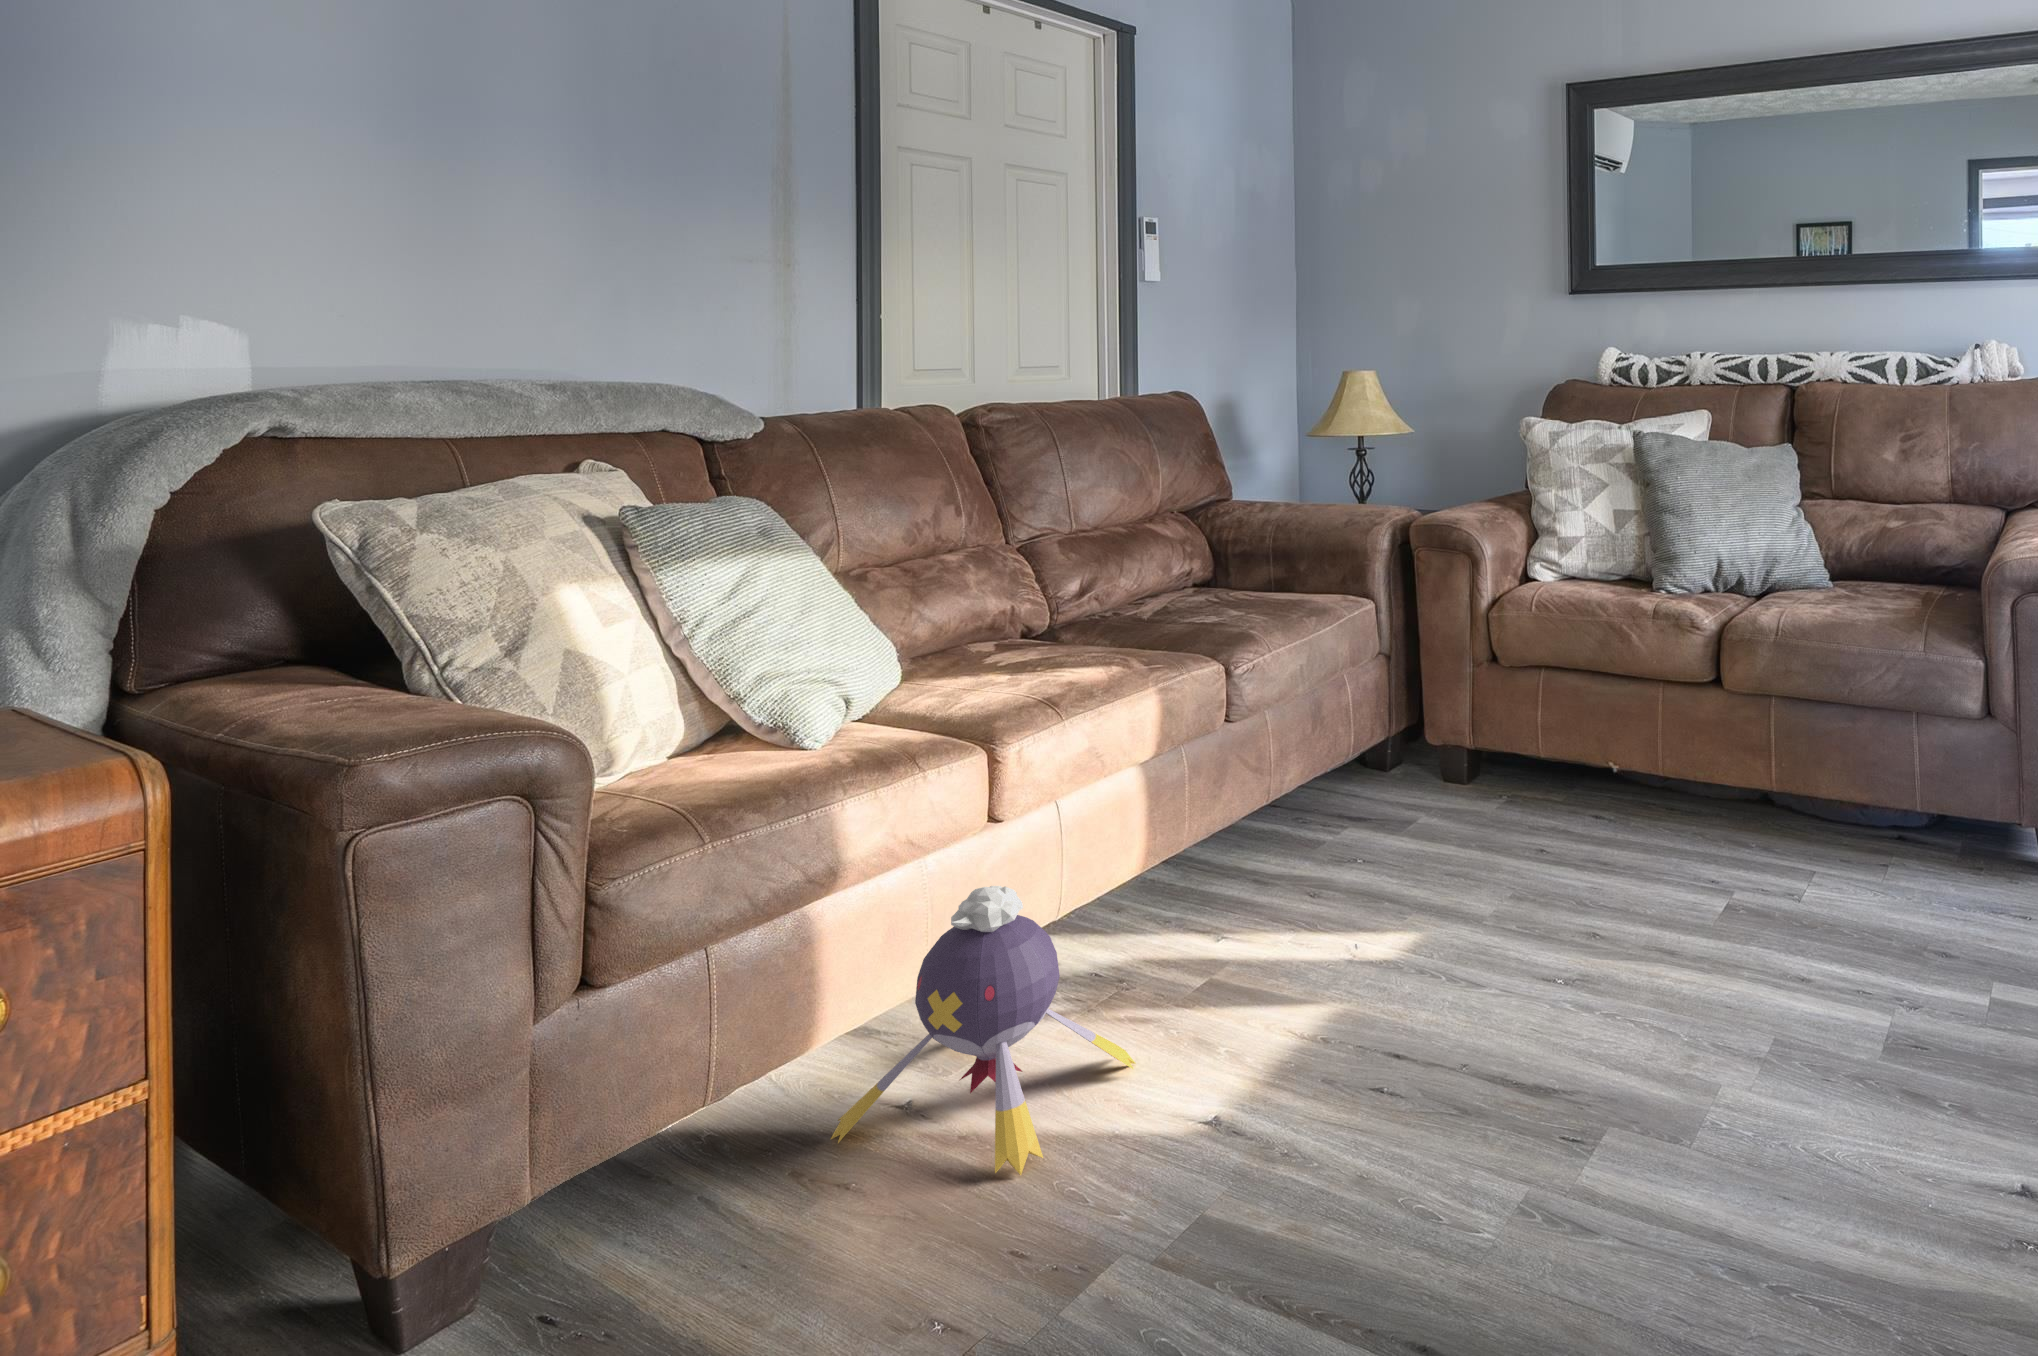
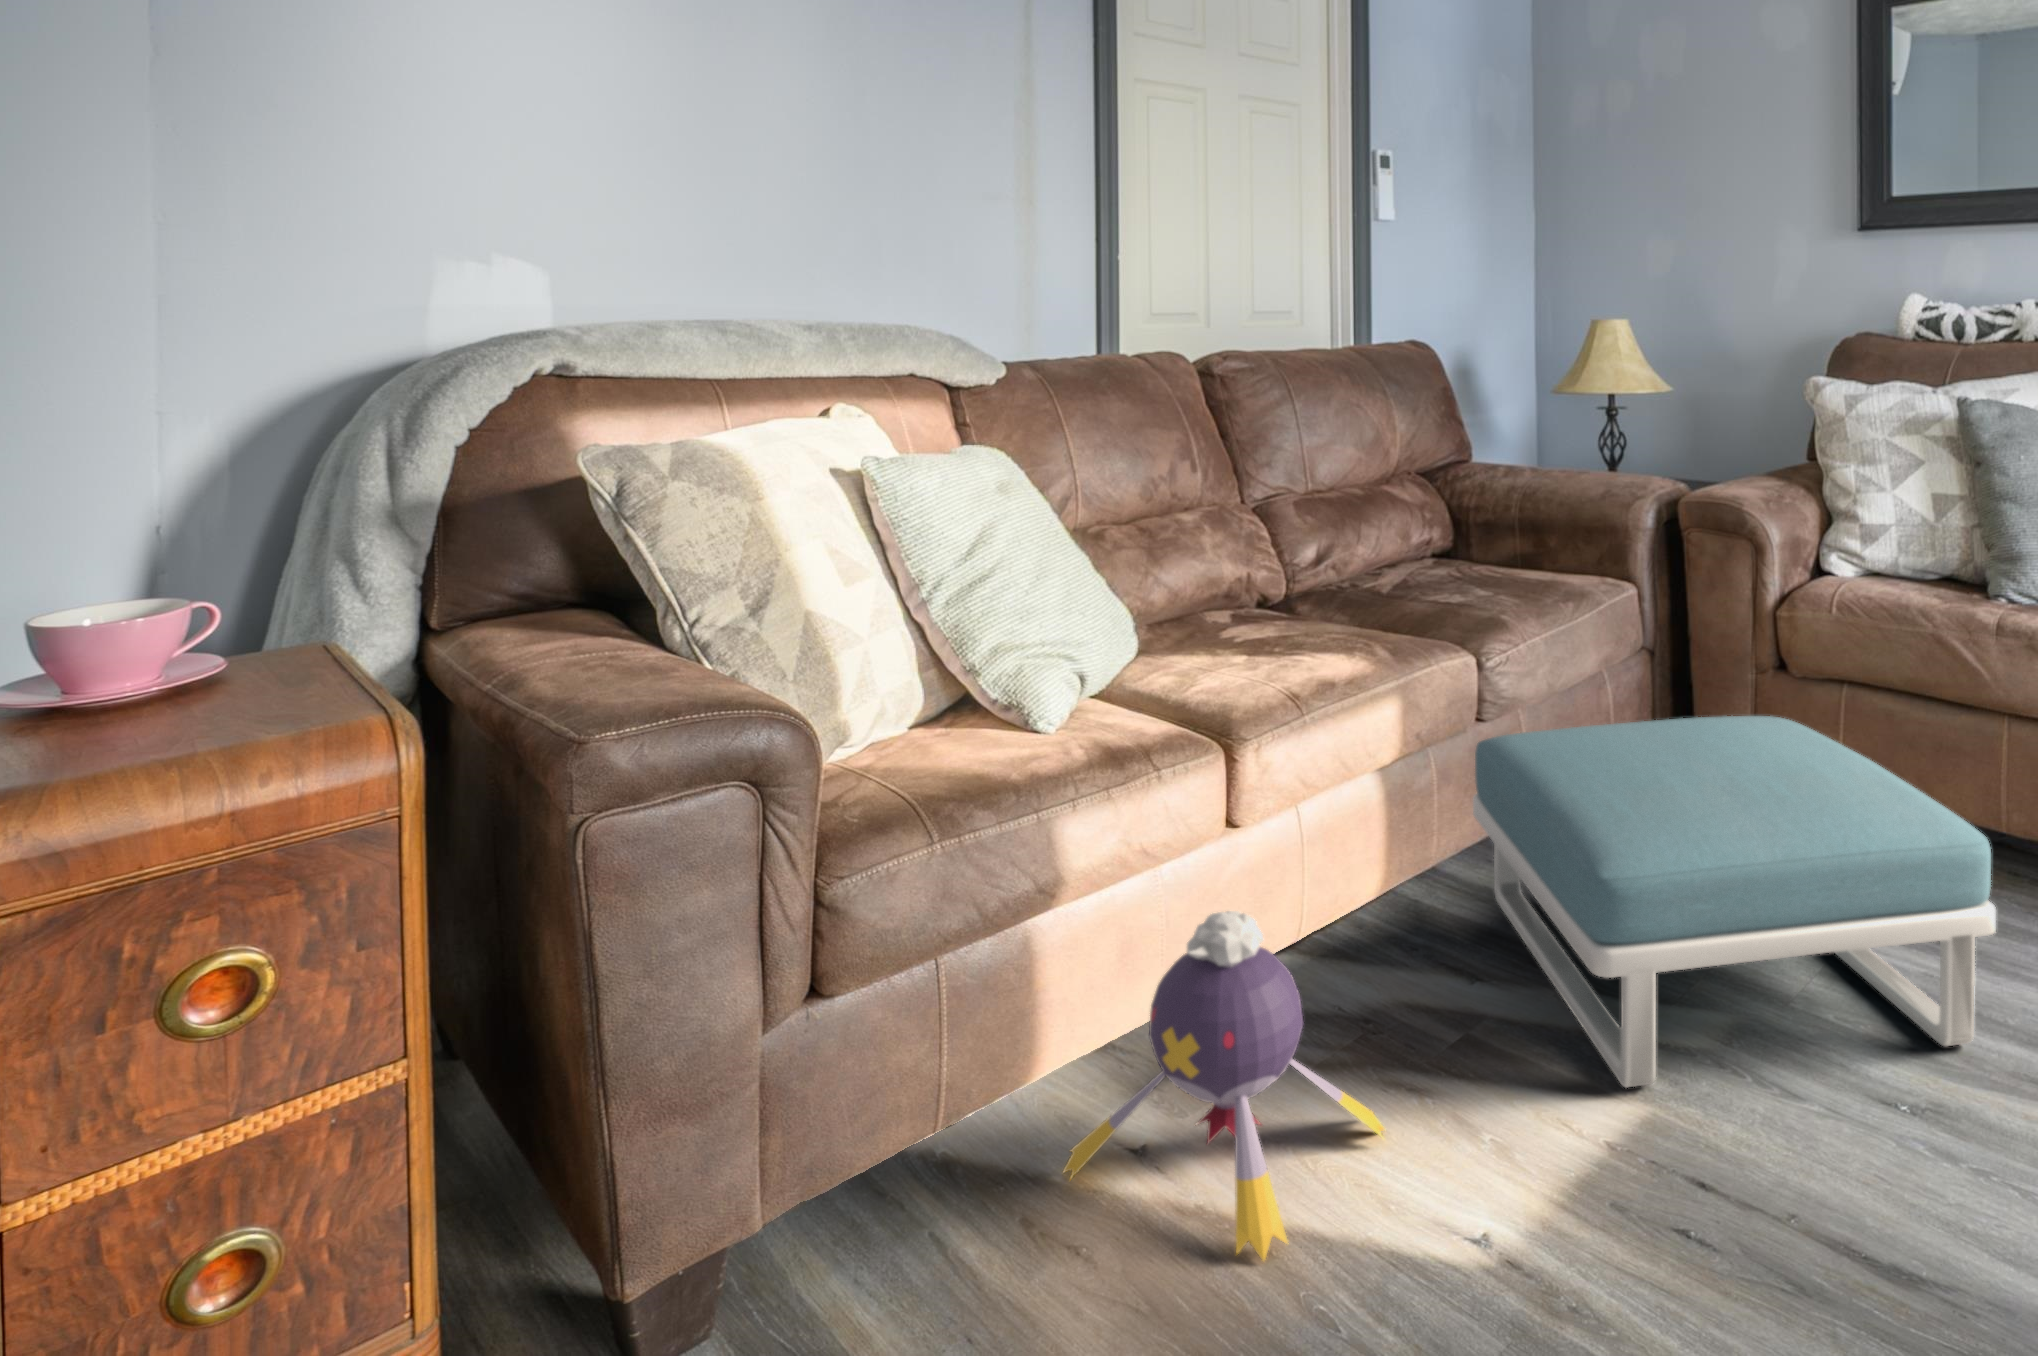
footstool: none [1225,698,1635,1003] -> present [1473,716,1996,1087]

